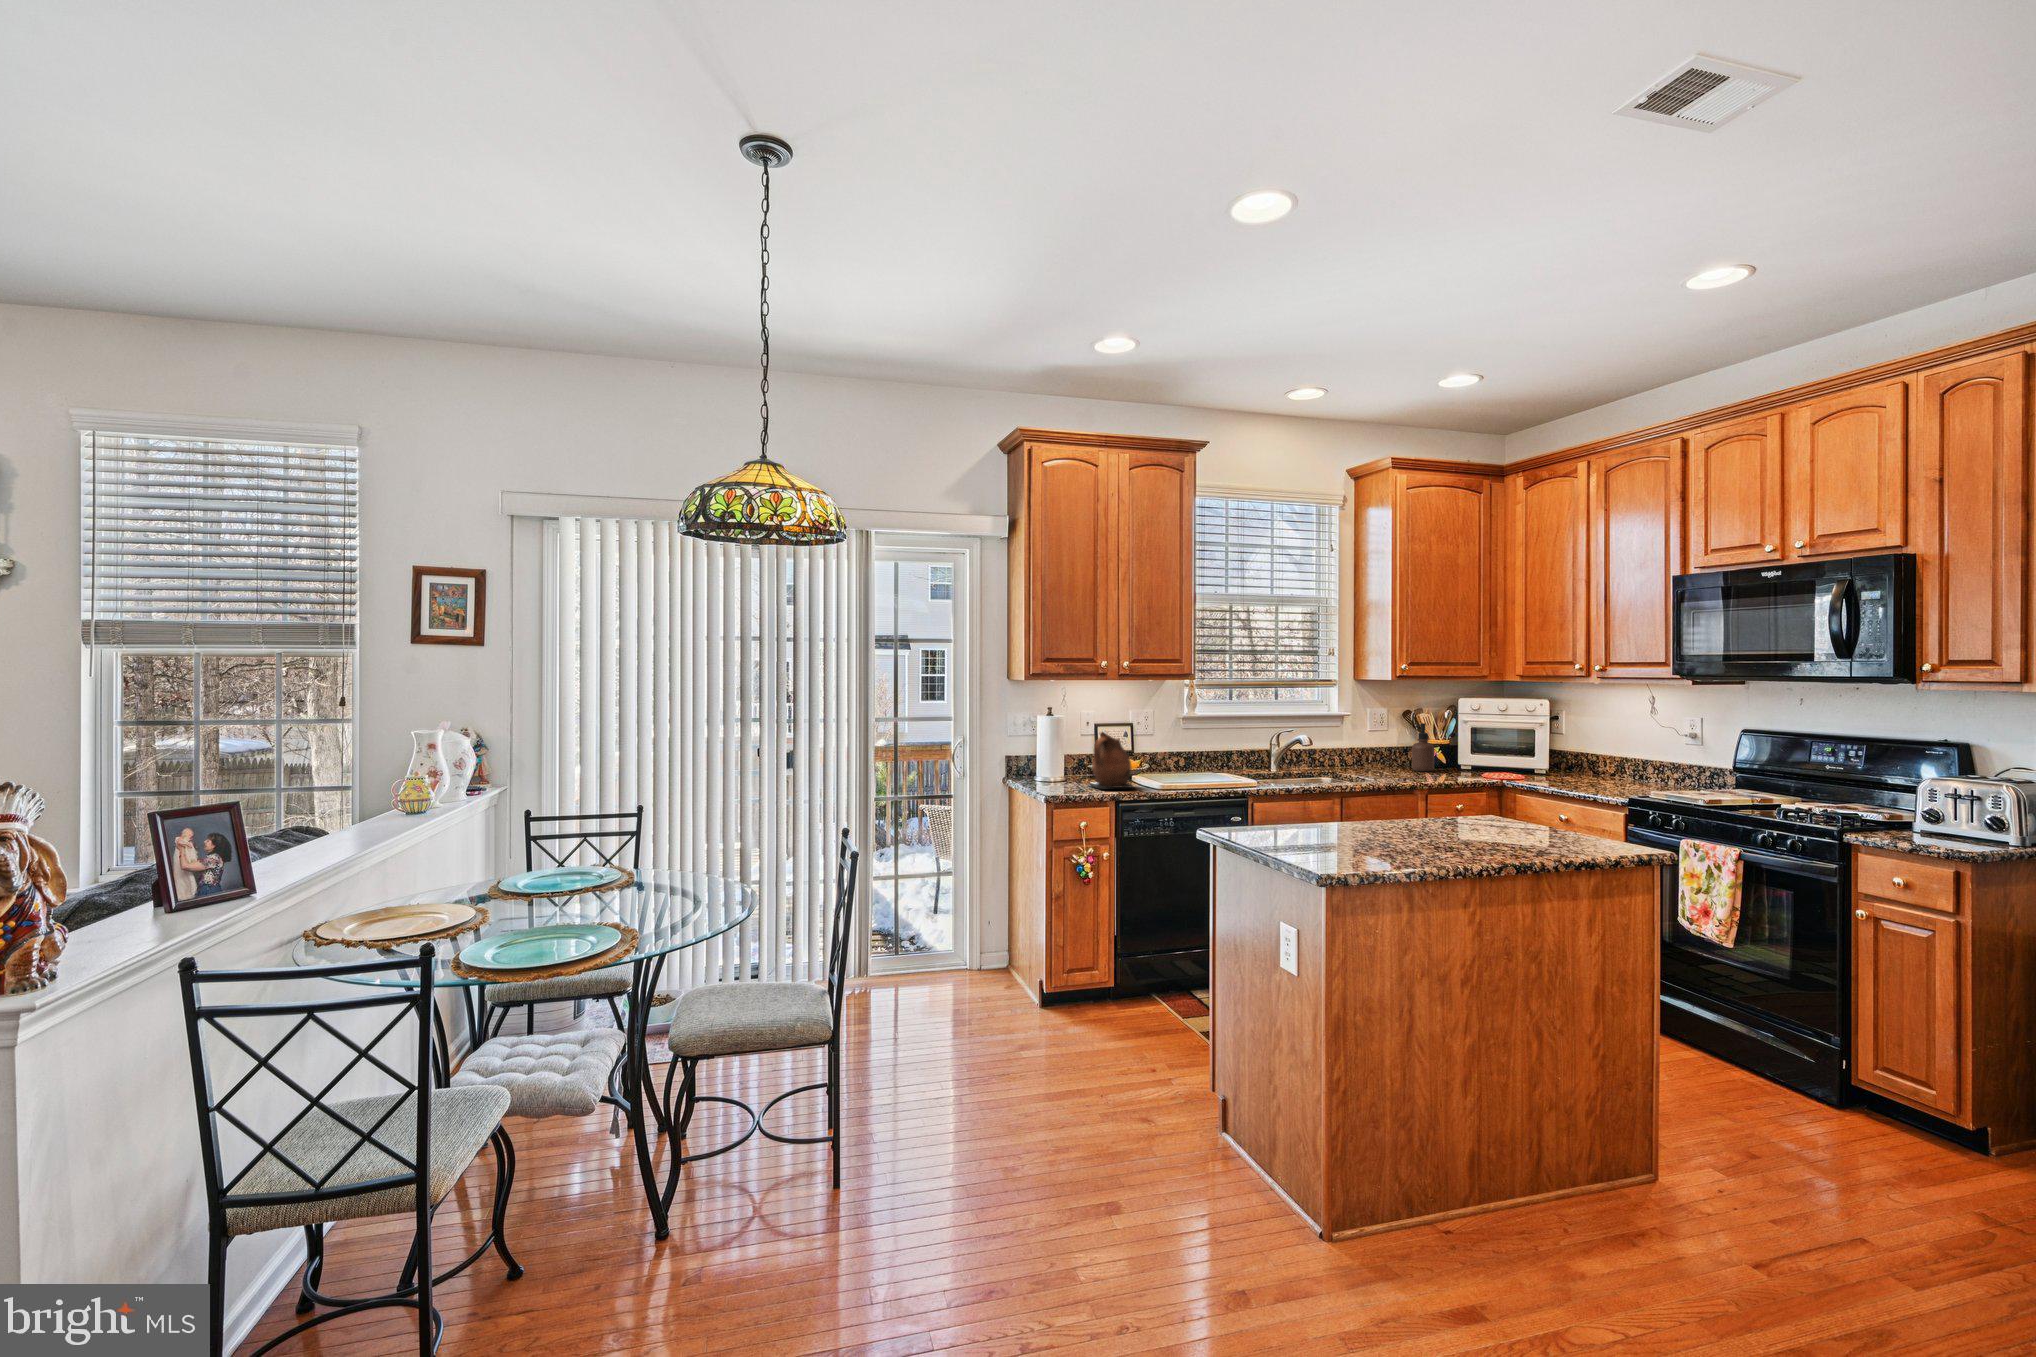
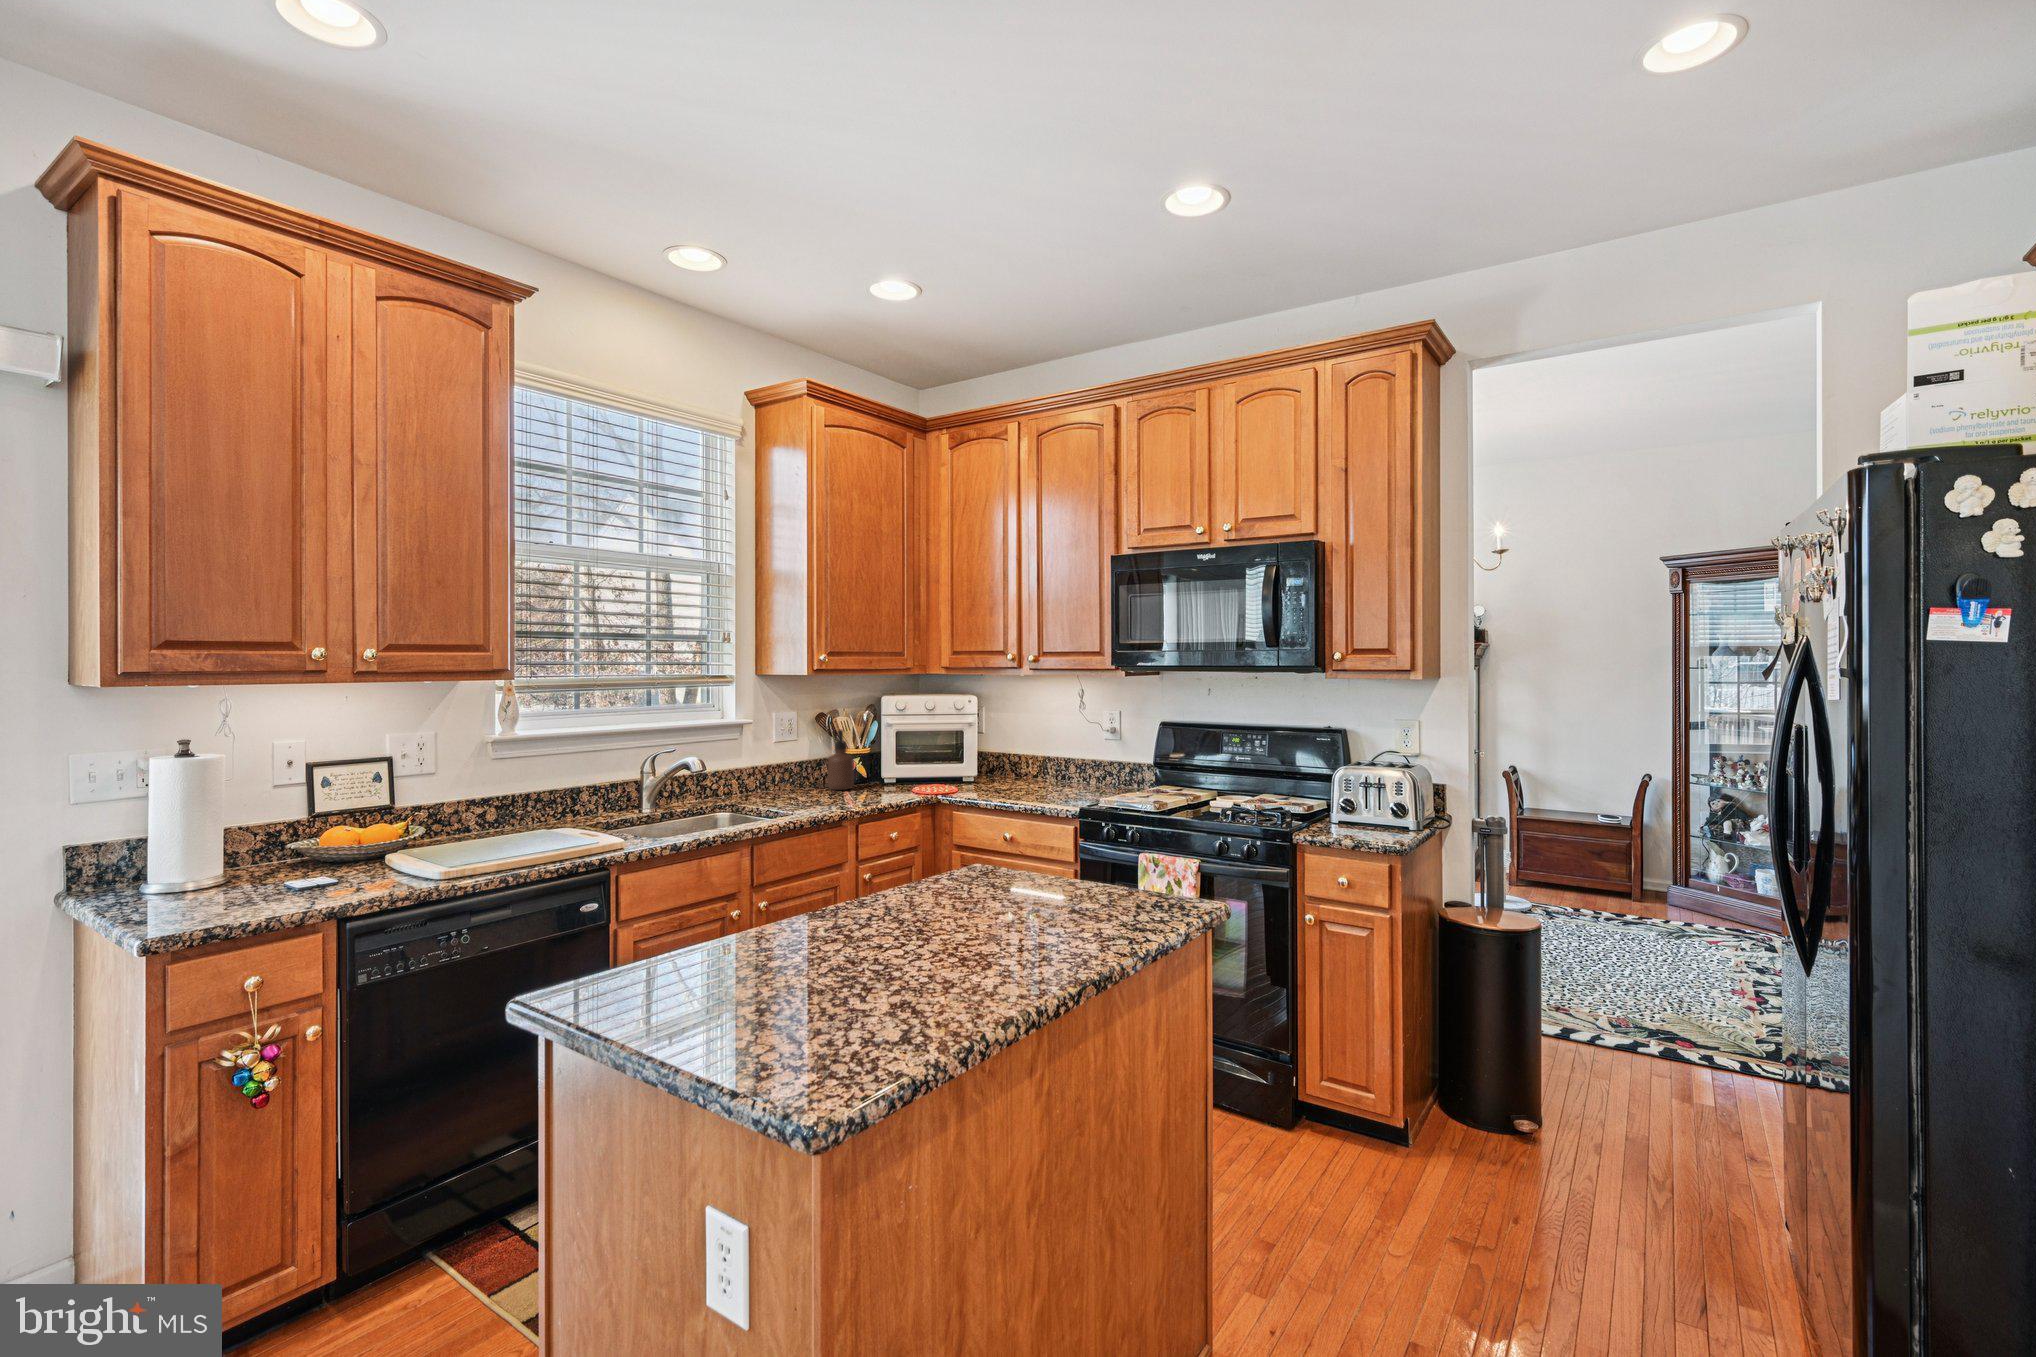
ceramic pitcher: present [1092,733,1135,788] -> none [275,786,389,897]

